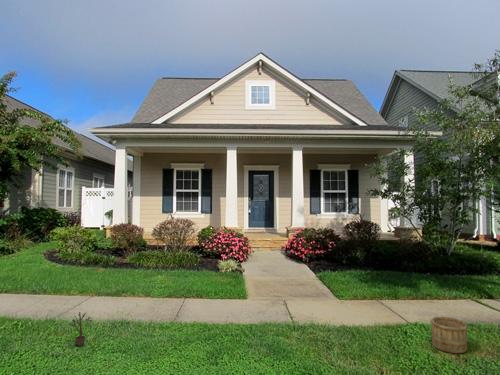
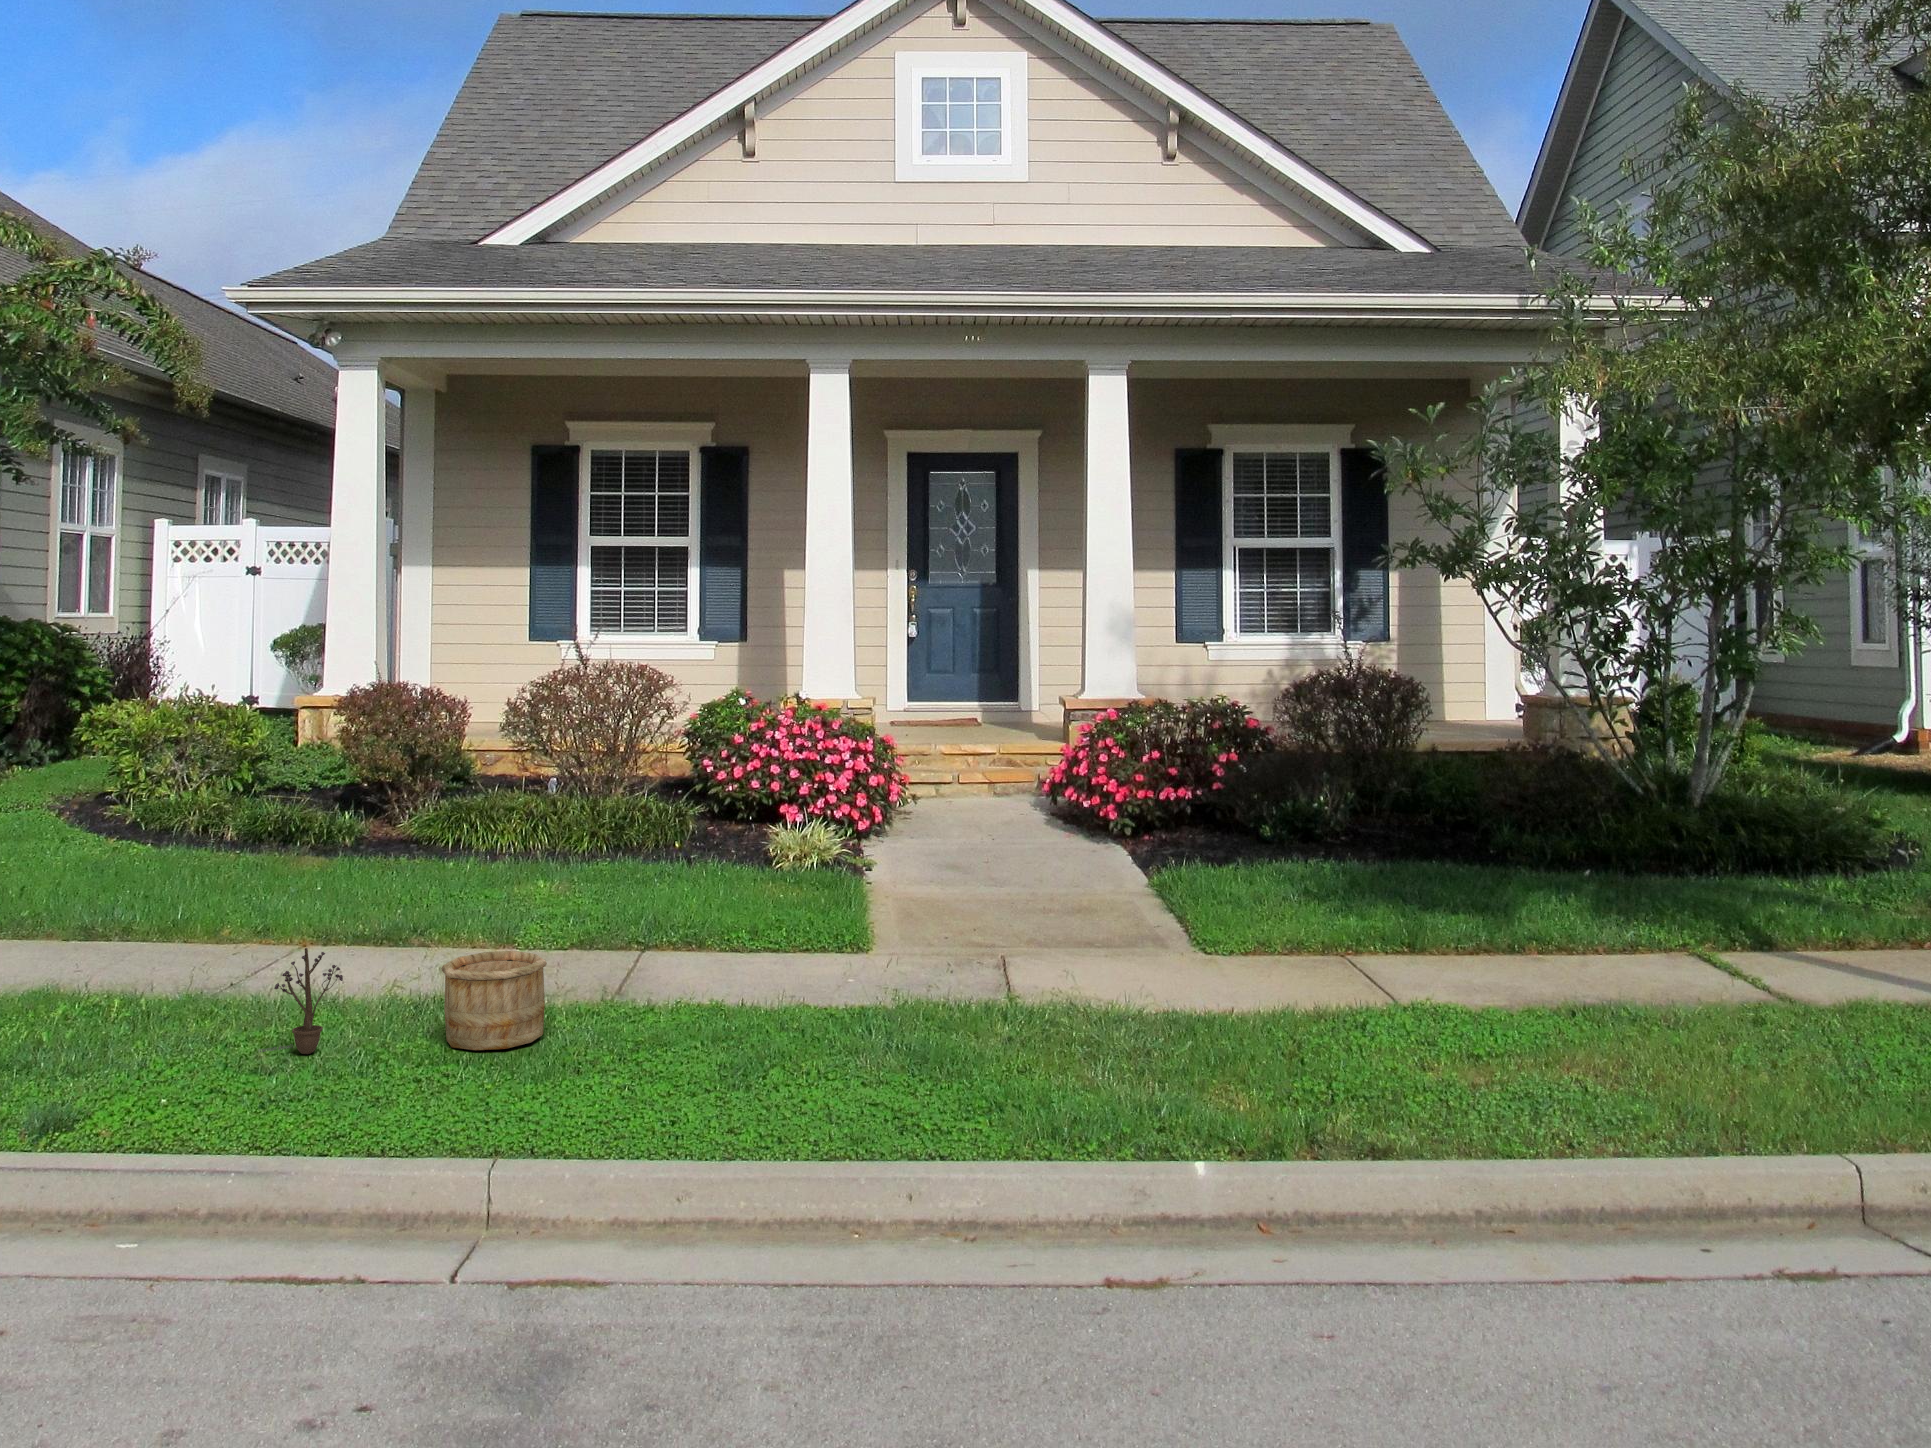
wooden bucket: present [430,317,468,353] -> present [441,951,547,1050]

